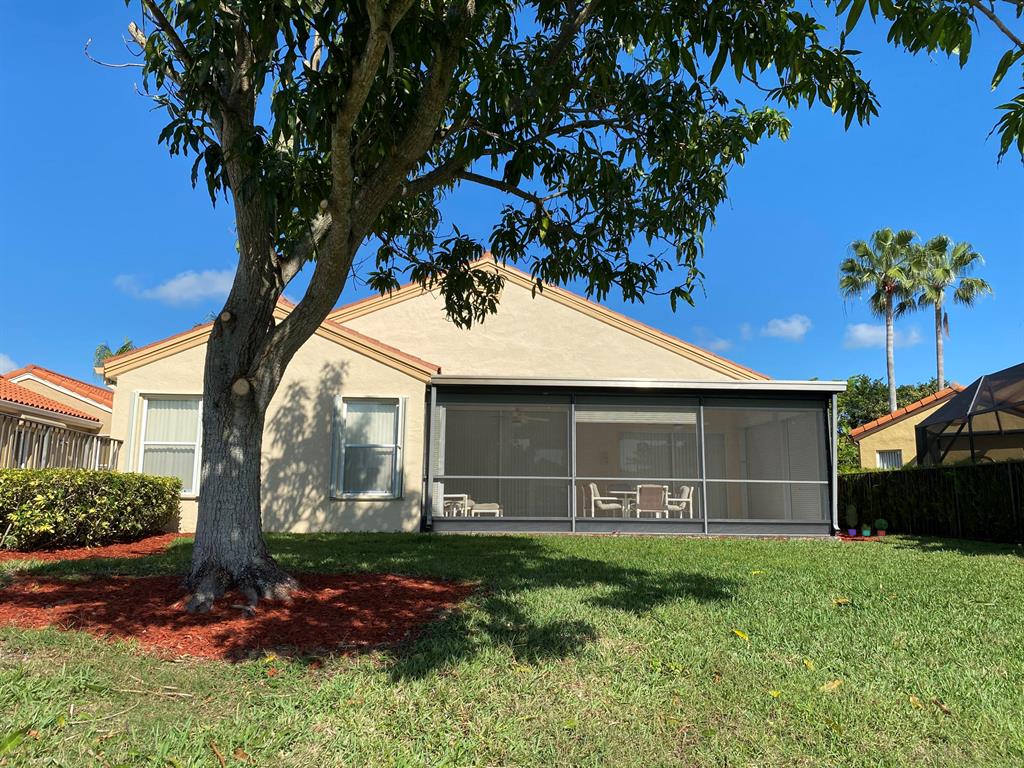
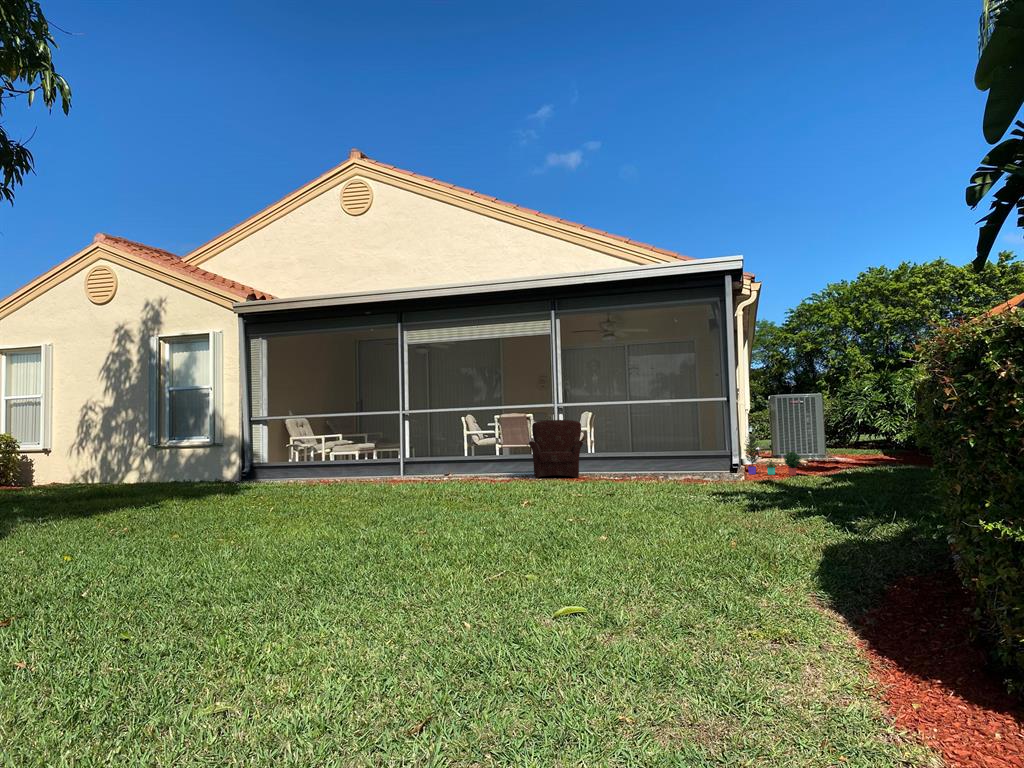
armchair: none [689,489,744,535] -> present [529,420,583,479]

